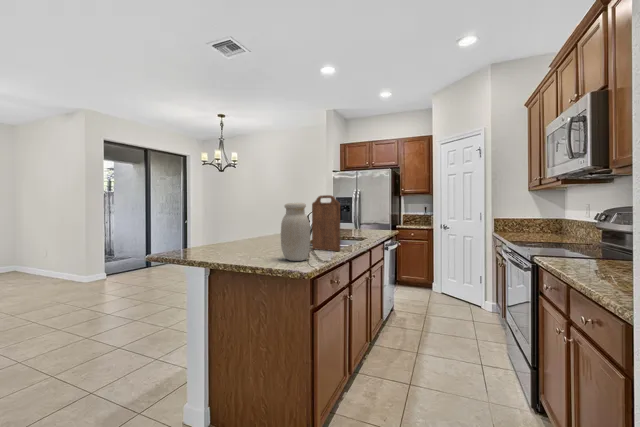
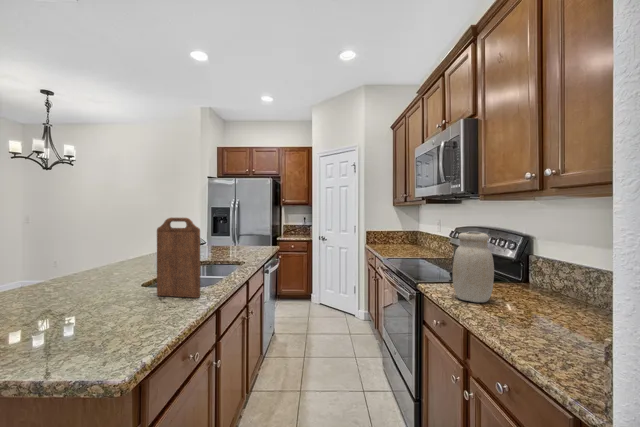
jar: present [281,203,310,261] -> present [453,233,494,302]

